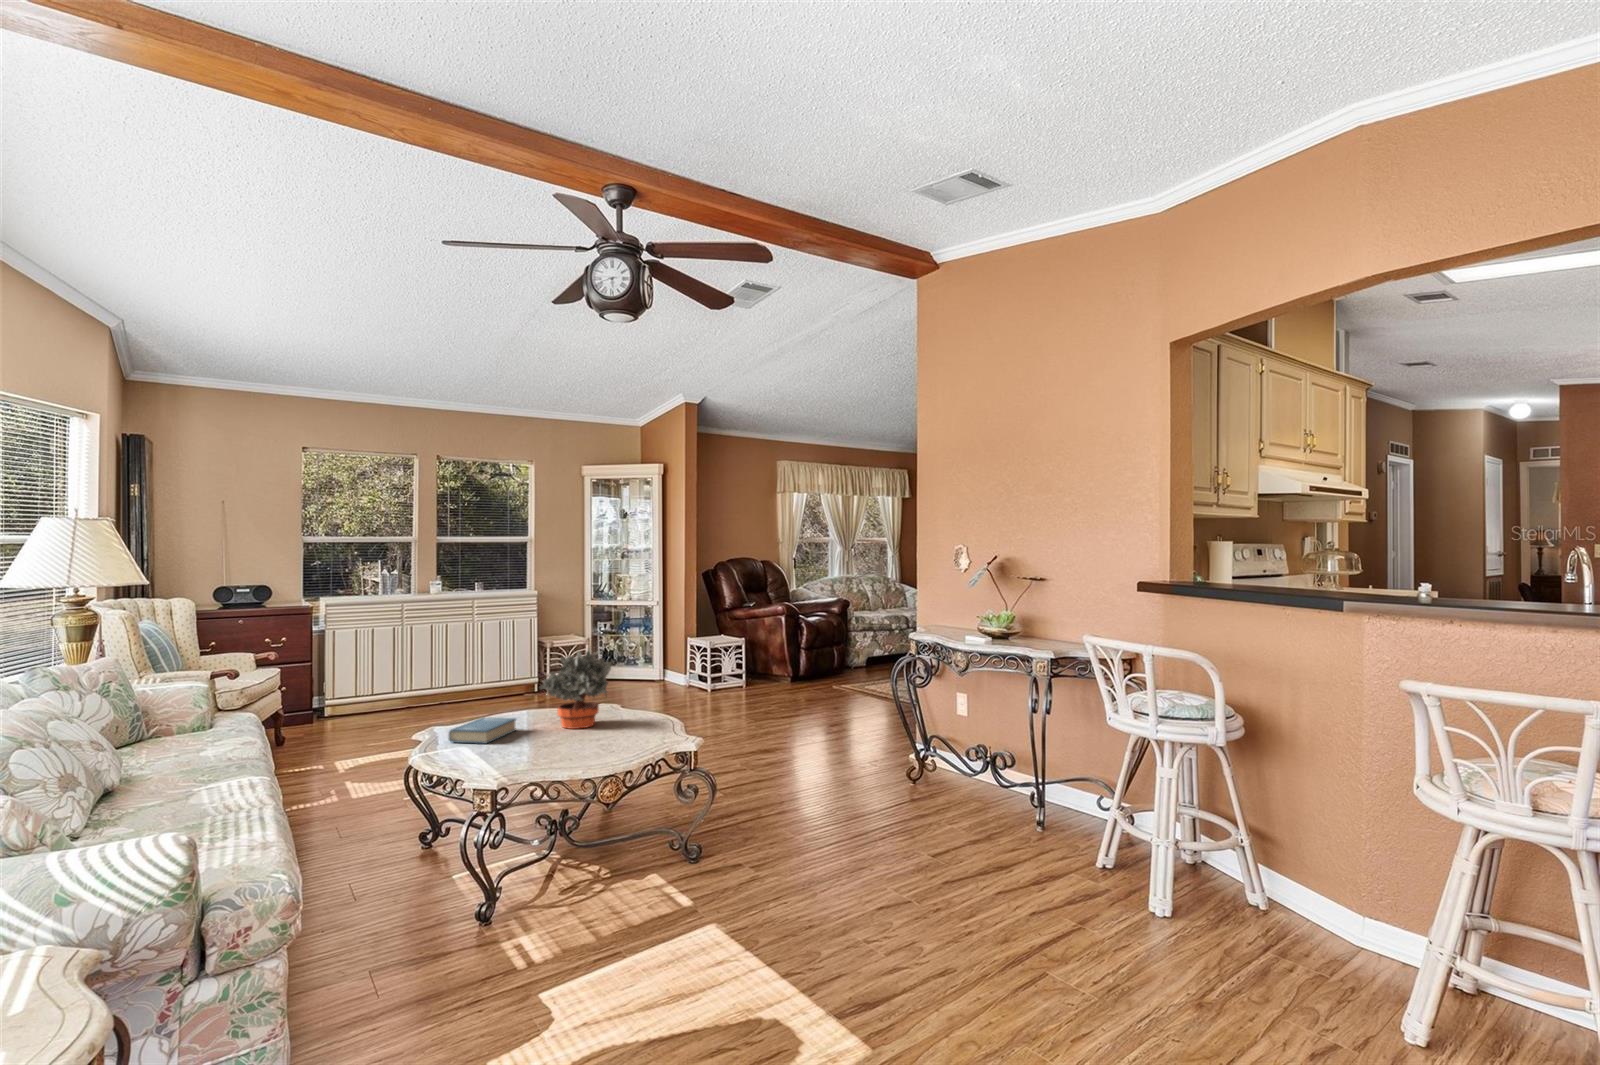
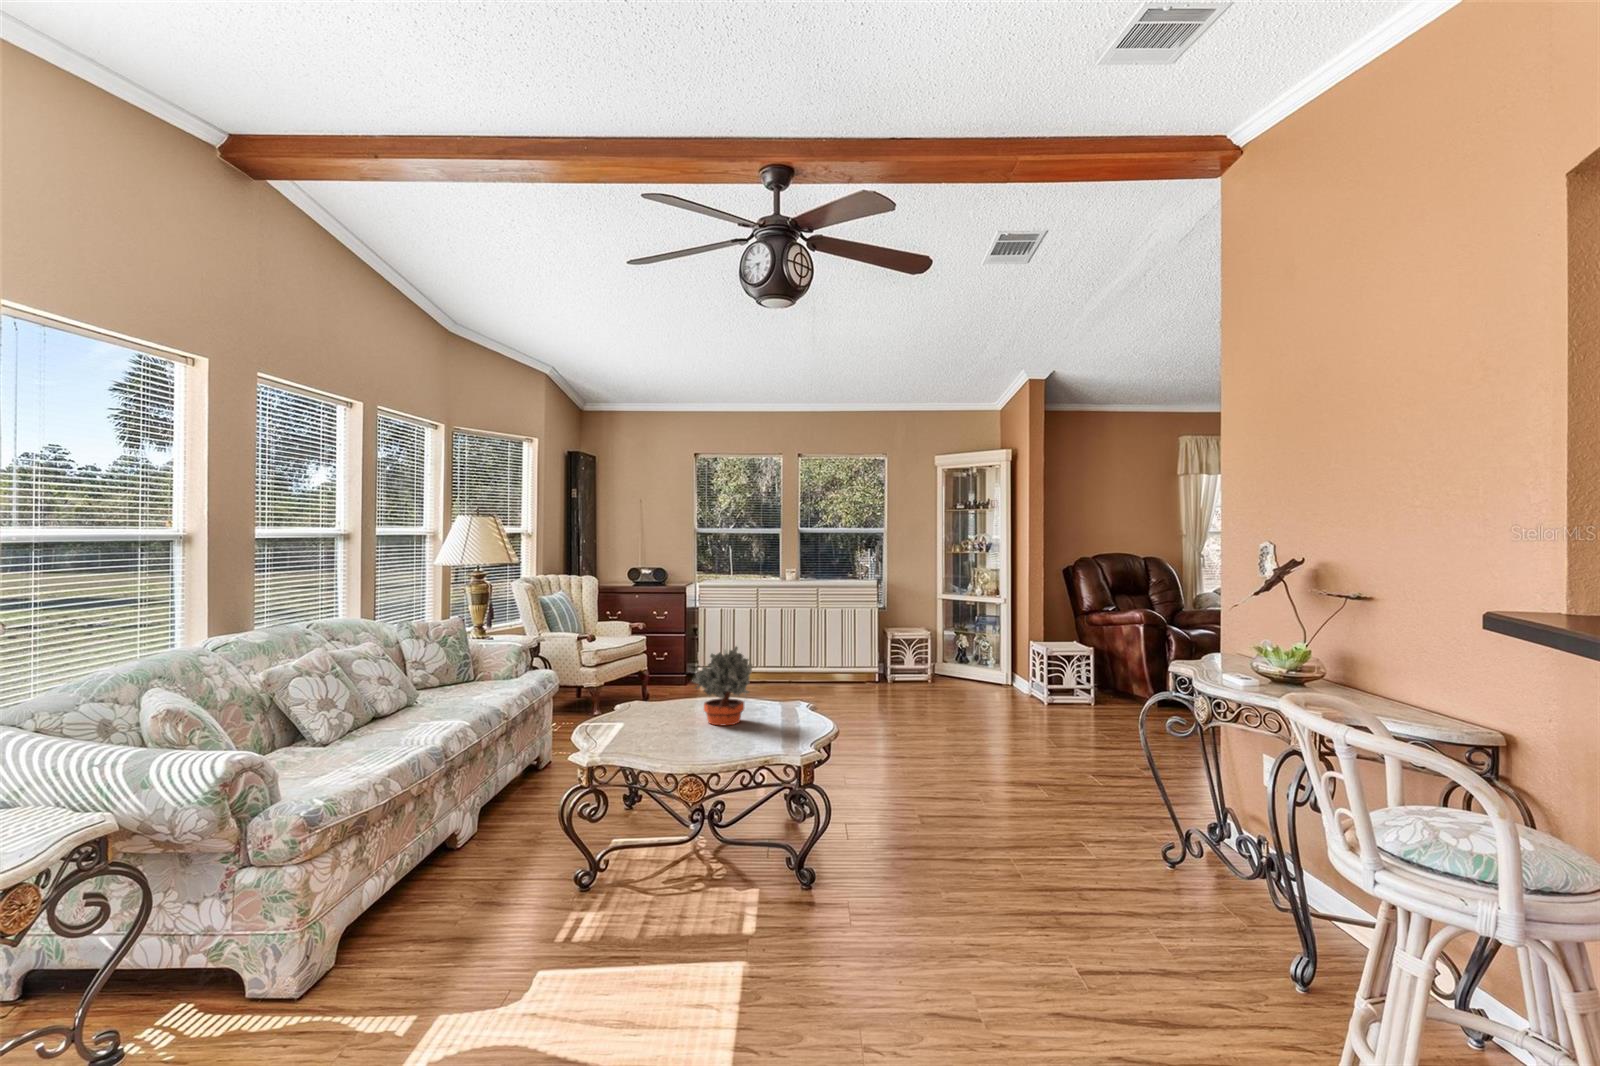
hardback book: present [449,717,516,744] -> none [608,701,673,726]

